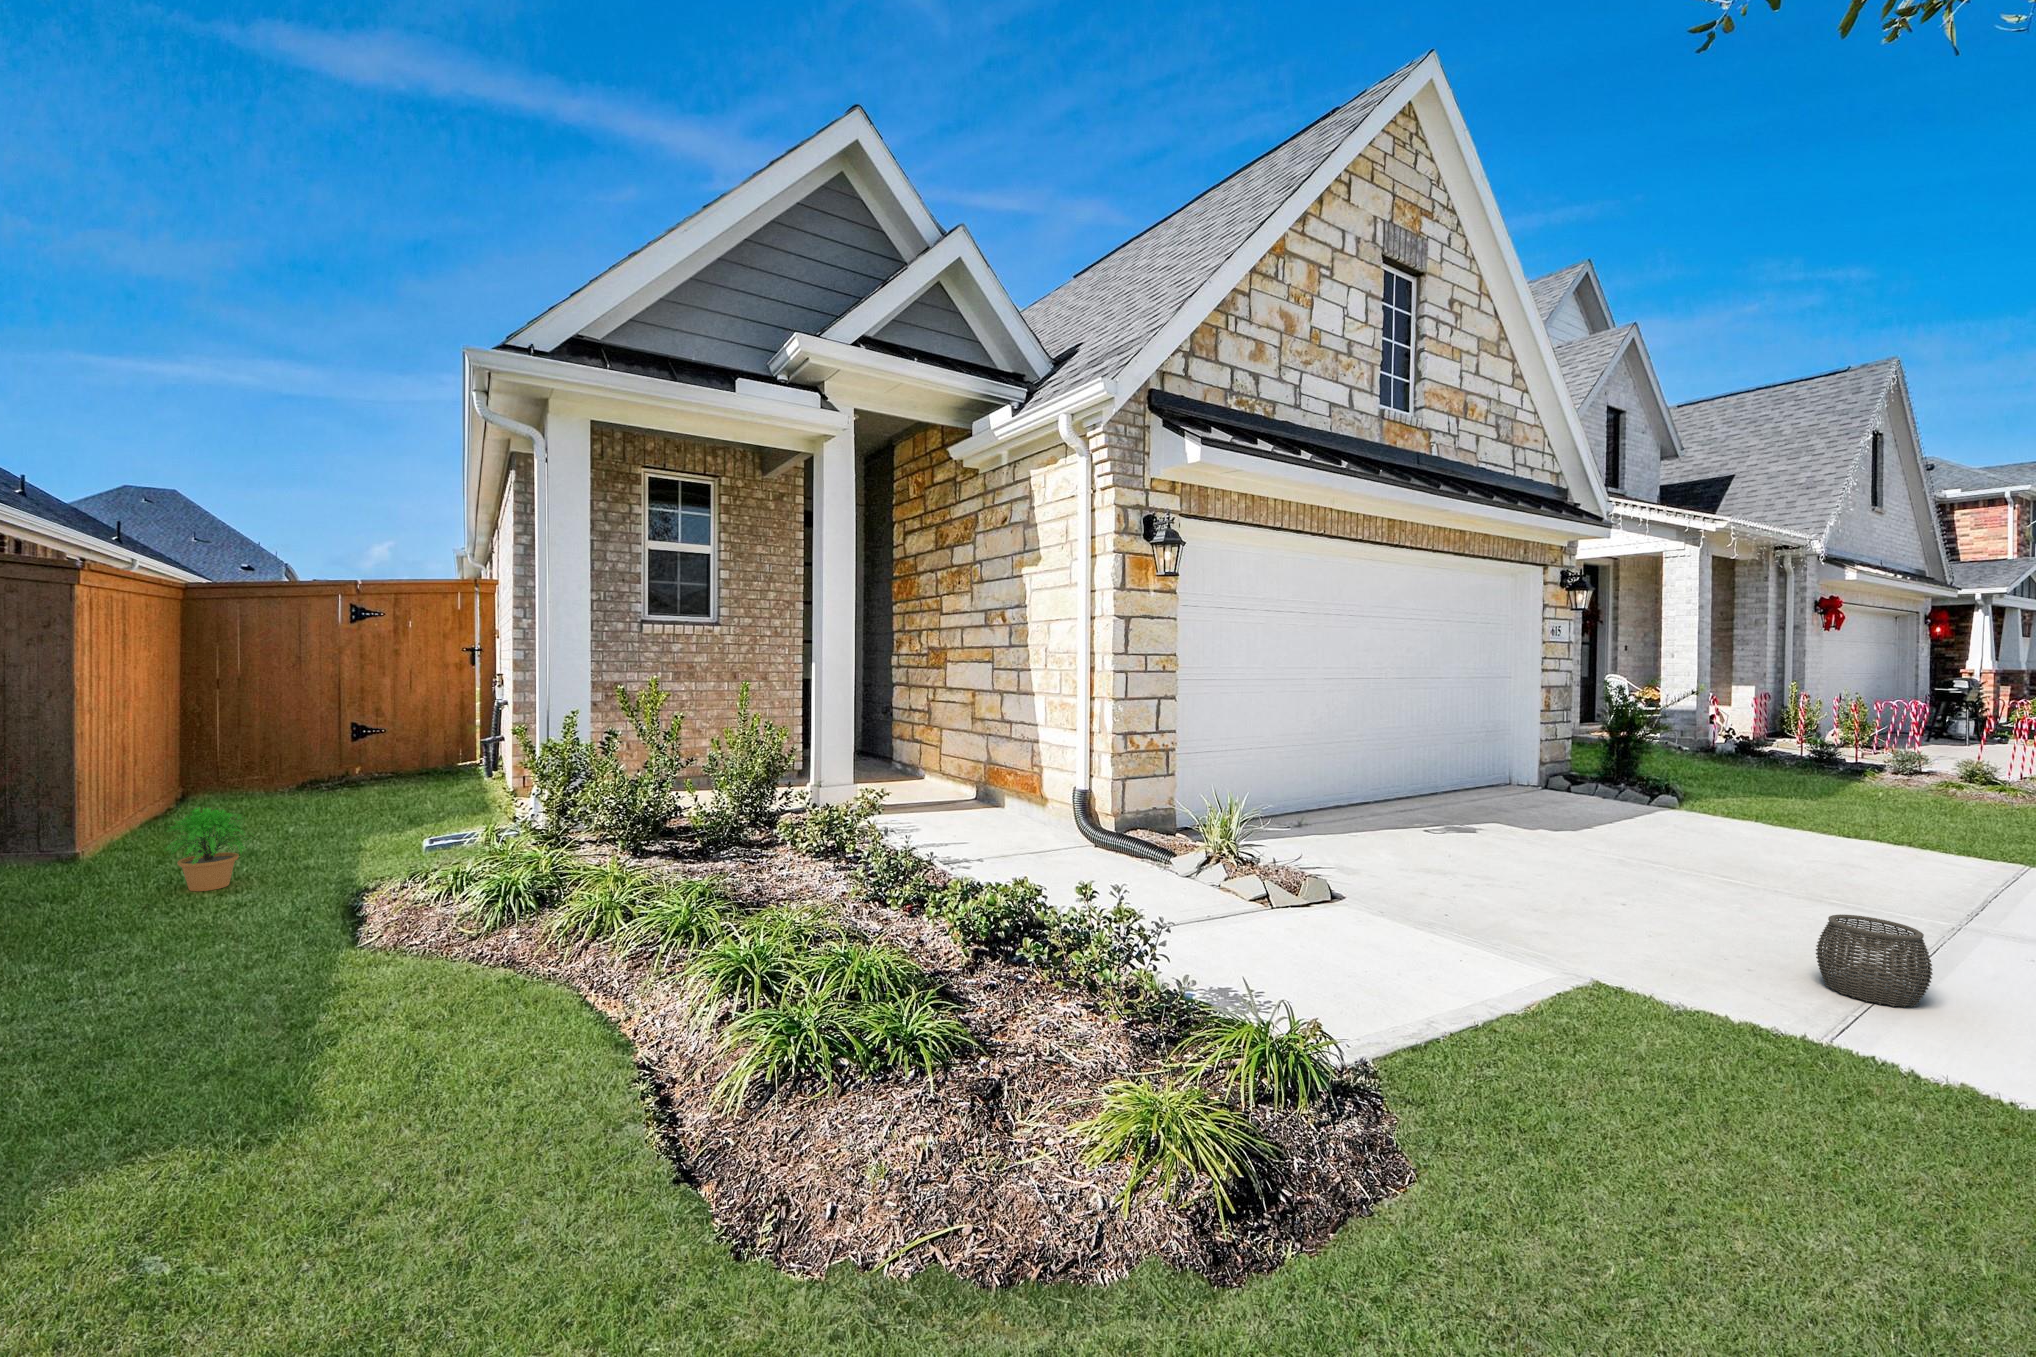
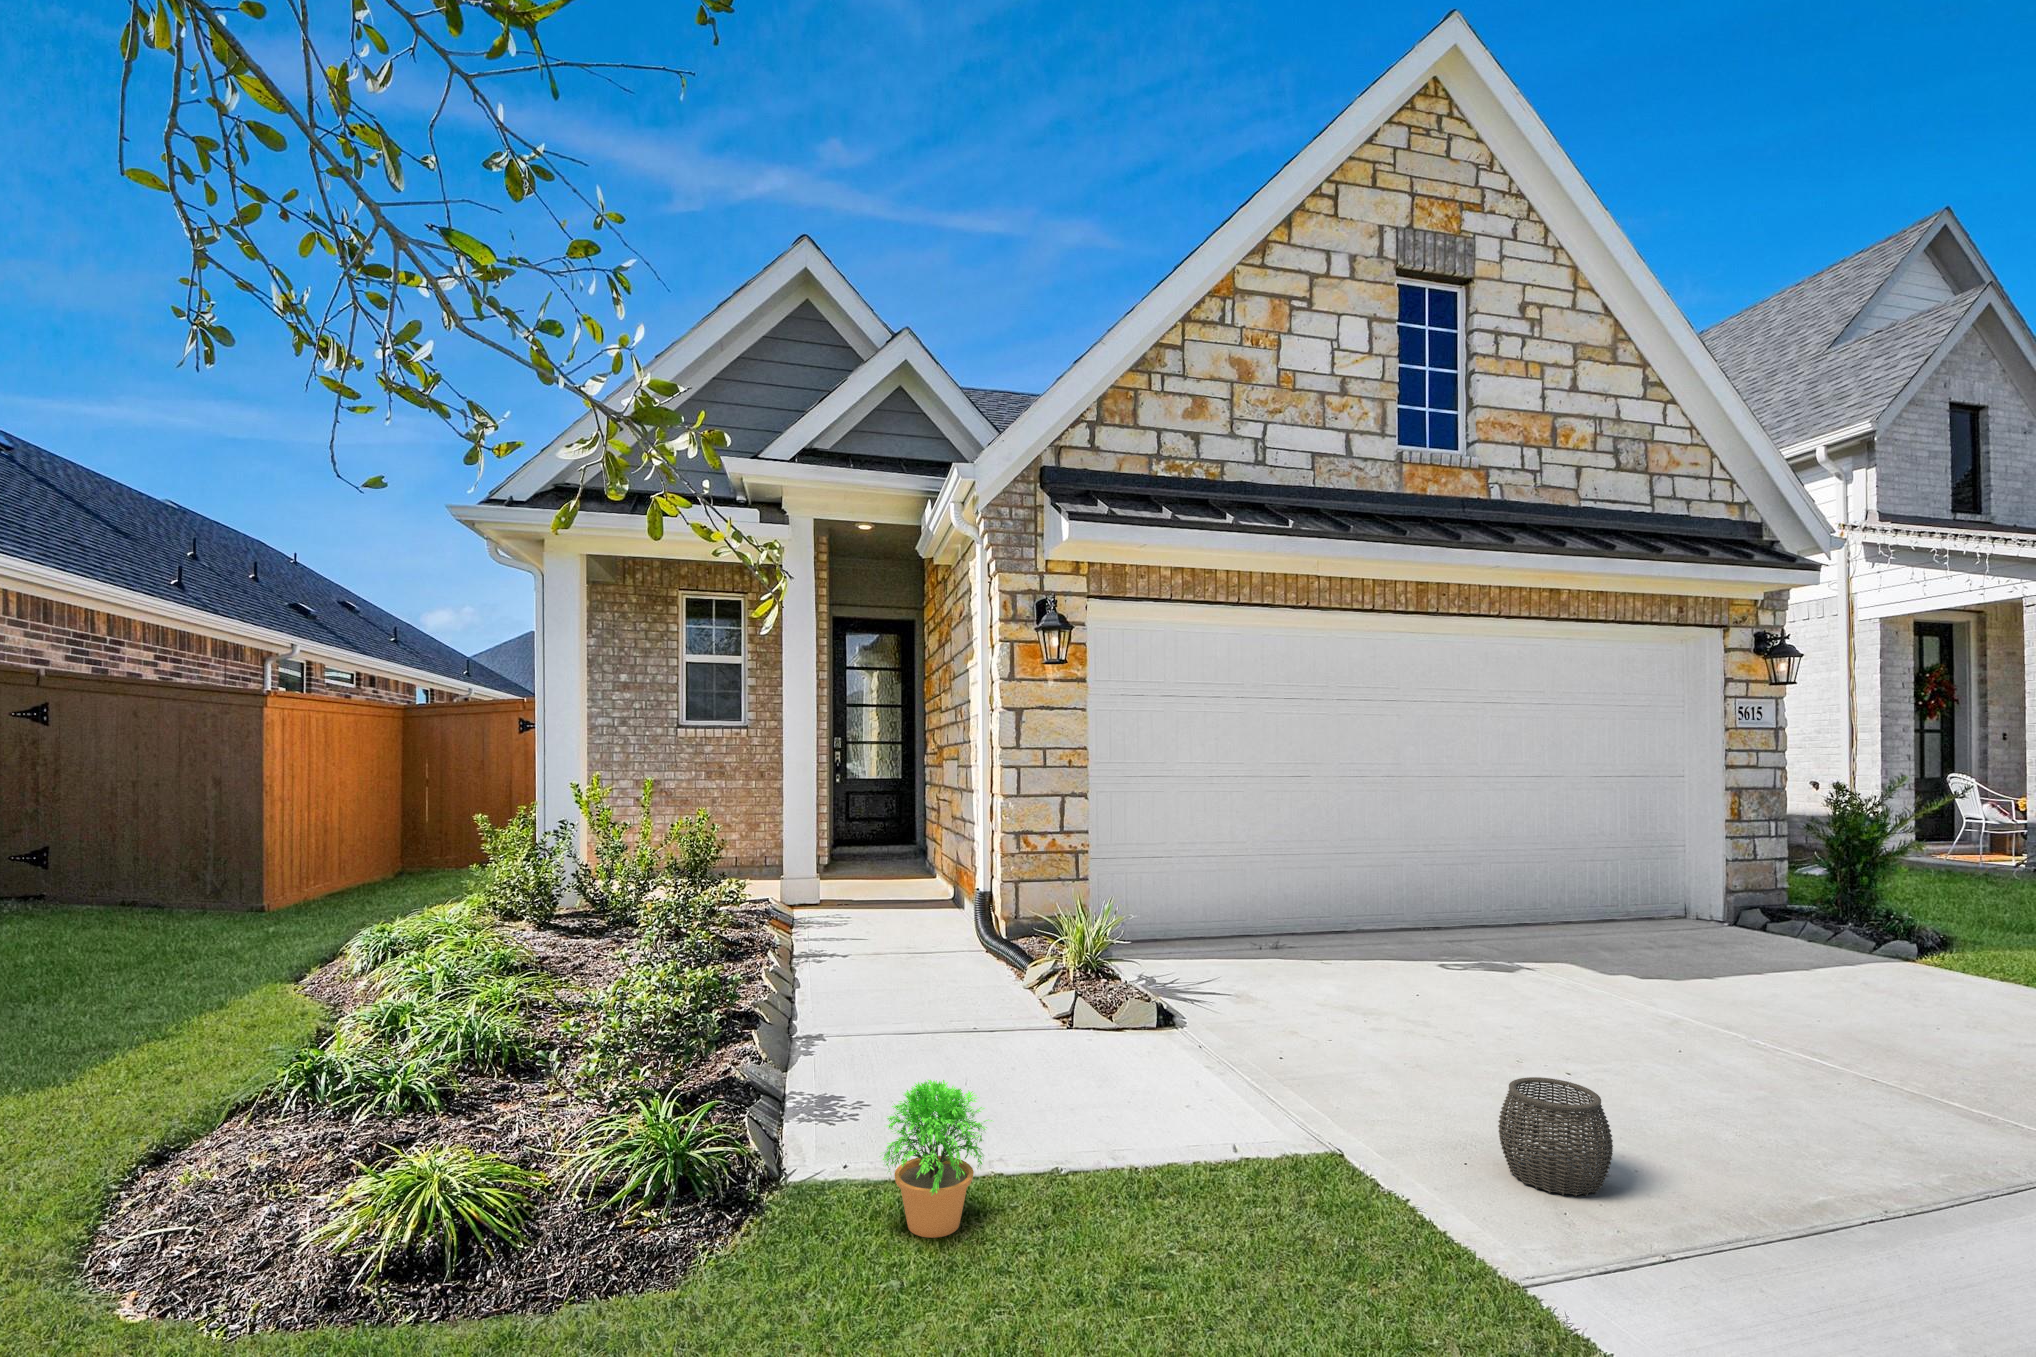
potted plant: present [167,807,251,891] -> present [883,1080,992,1238]

